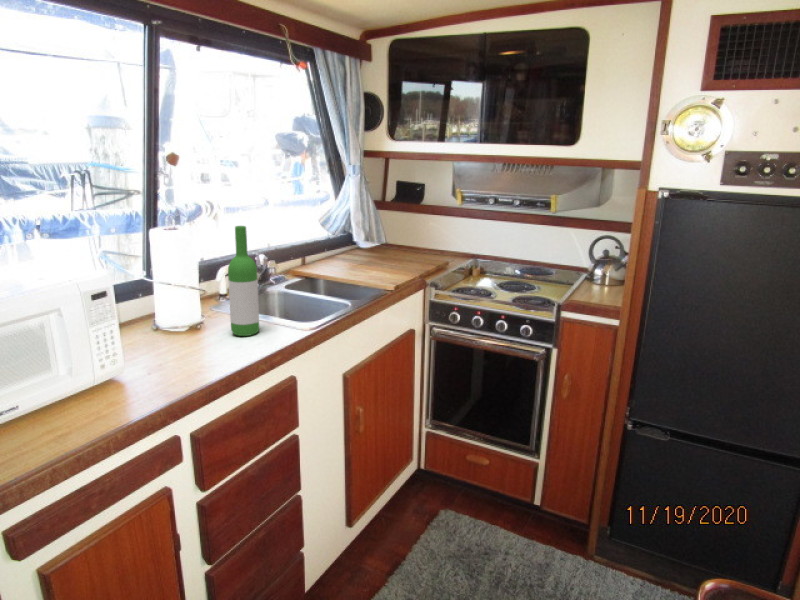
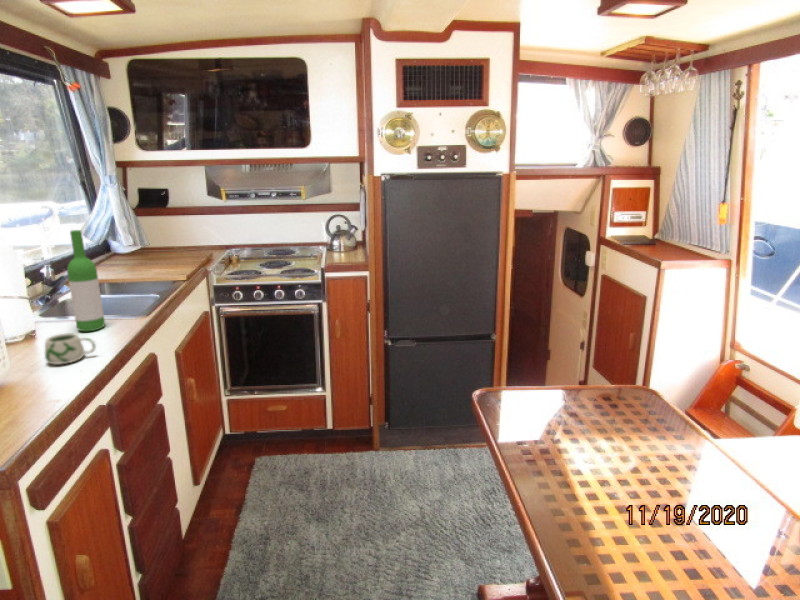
mug: none [163,337,208,372] -> present [45,333,95,365]

